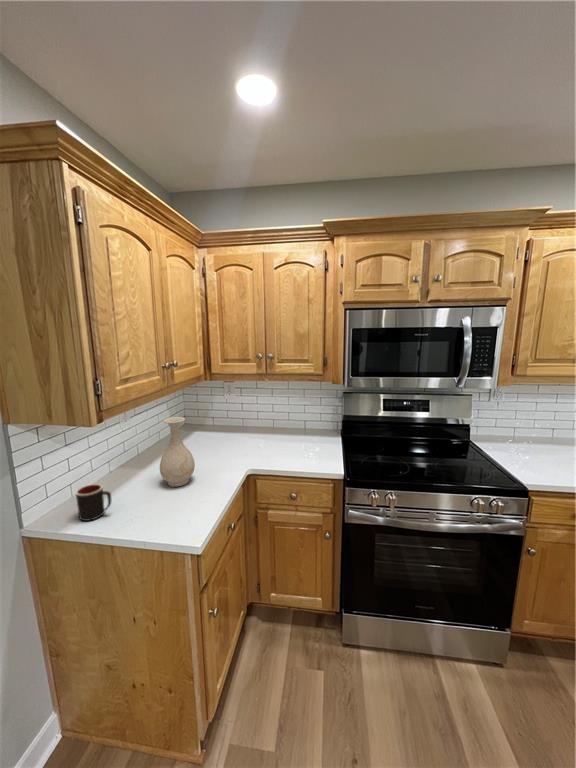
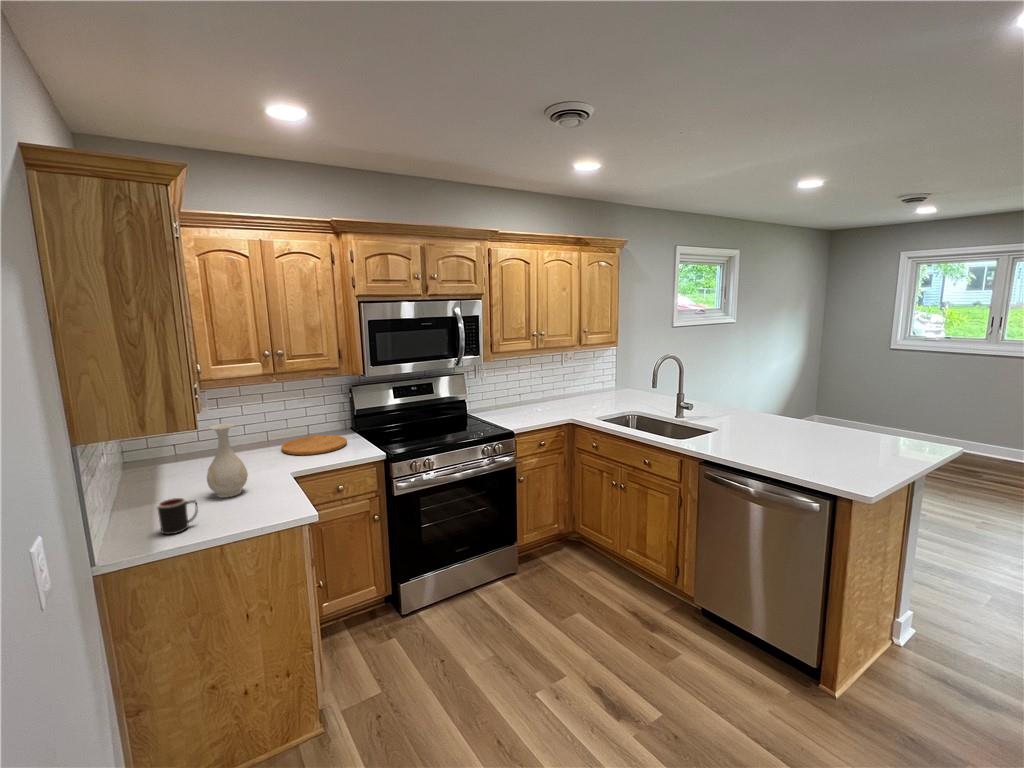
cutting board: none [266,432,323,454] -> present [281,435,347,455]

